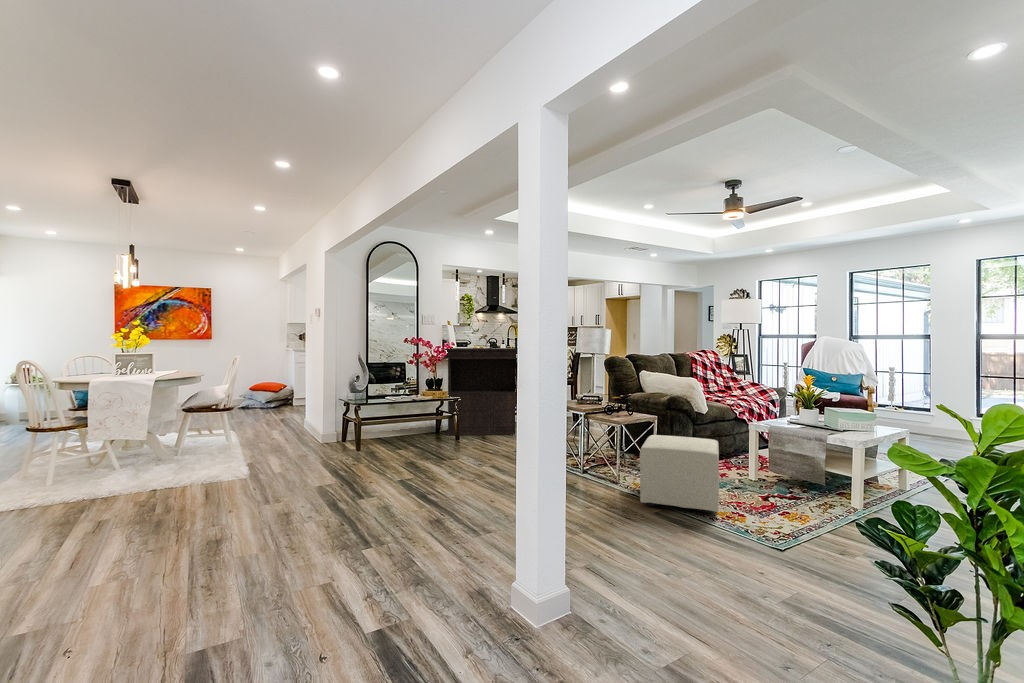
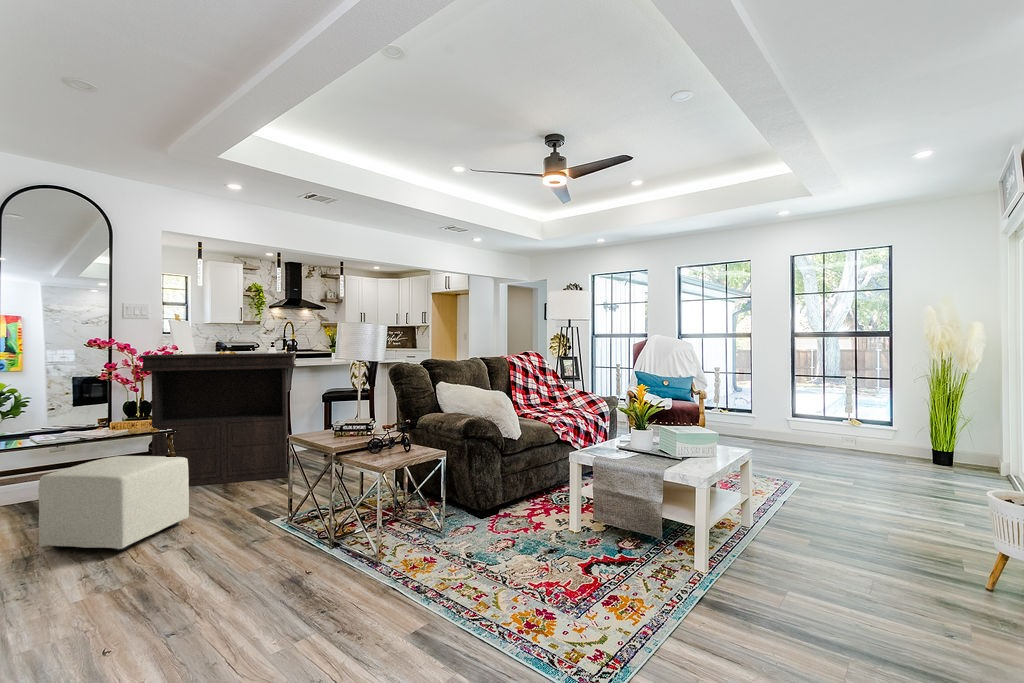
ottoman: present [640,435,719,513] -> present [38,456,189,551]

